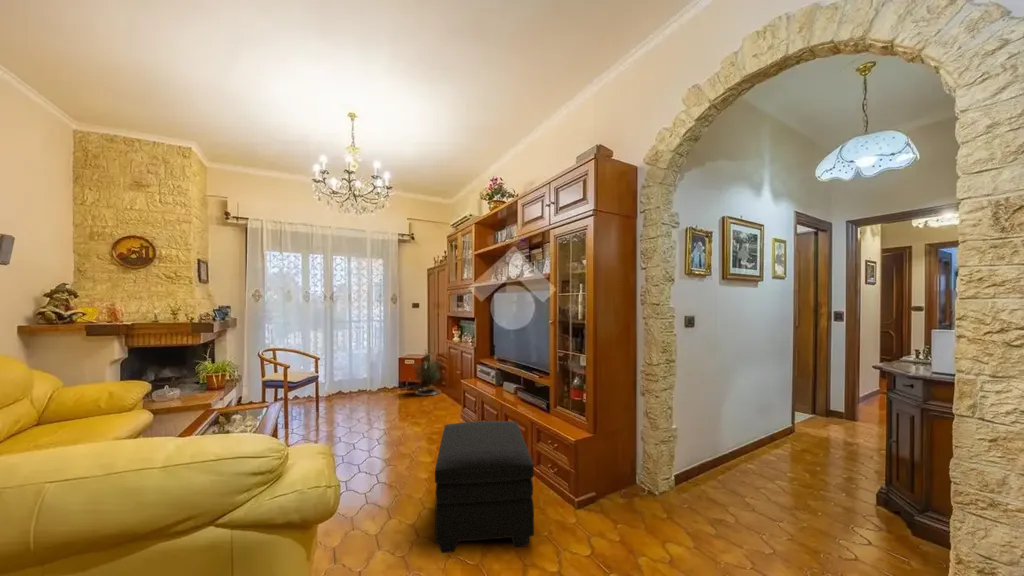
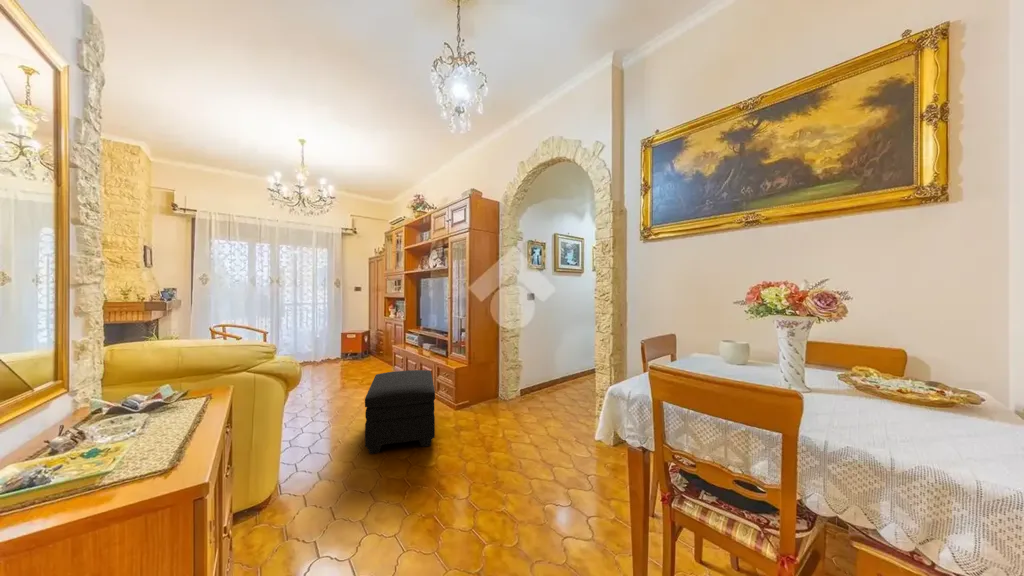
potted tree: present [413,353,440,396] -> none [352,324,379,363]

